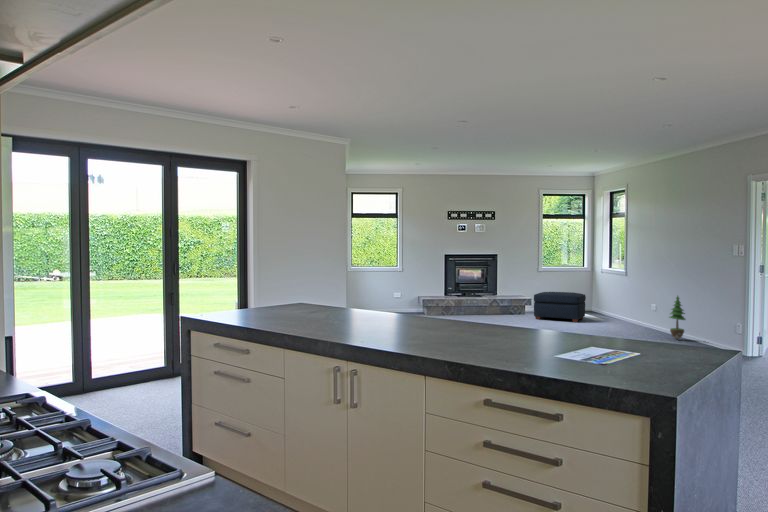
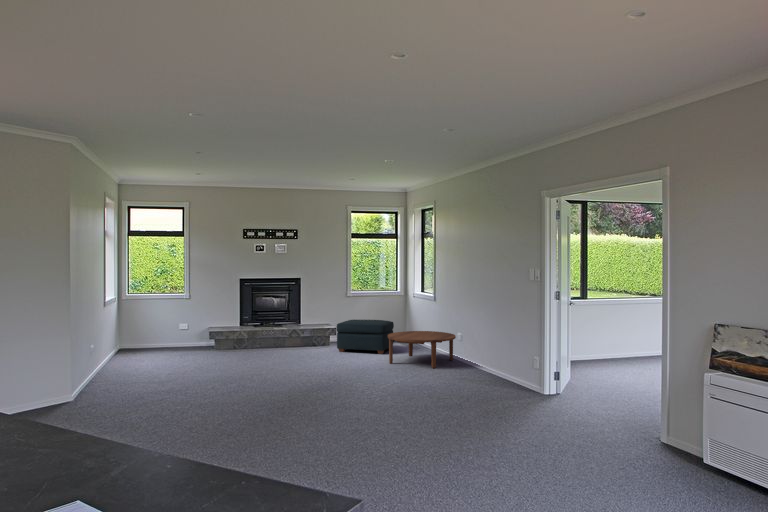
potted tree: present [669,296,685,340] -> none [469,324,487,374]
coffee table: none [586,303,651,334] -> present [388,331,456,368]

